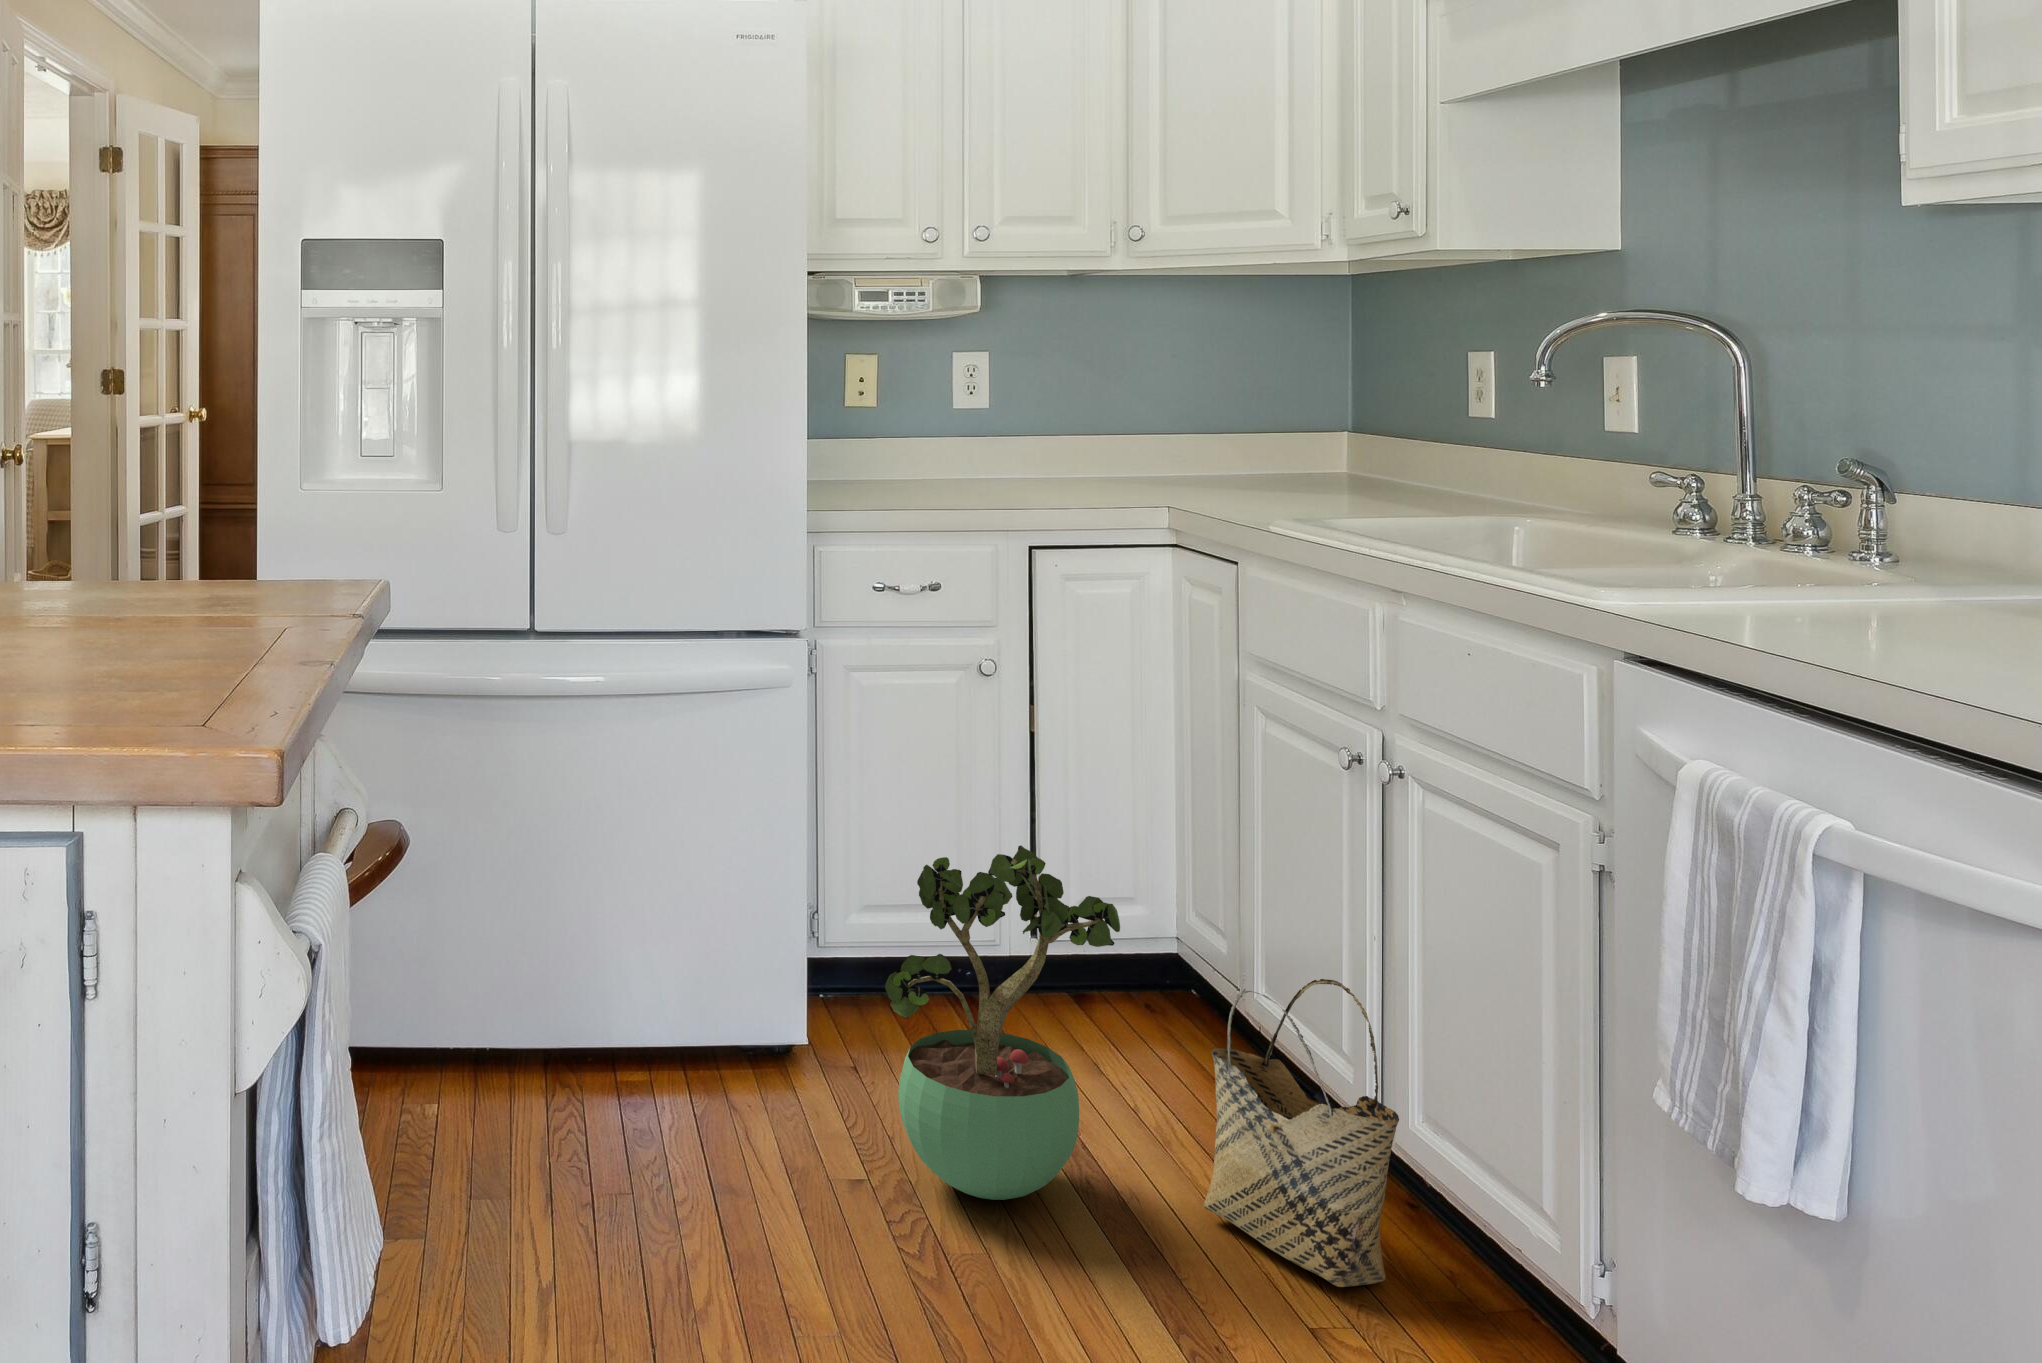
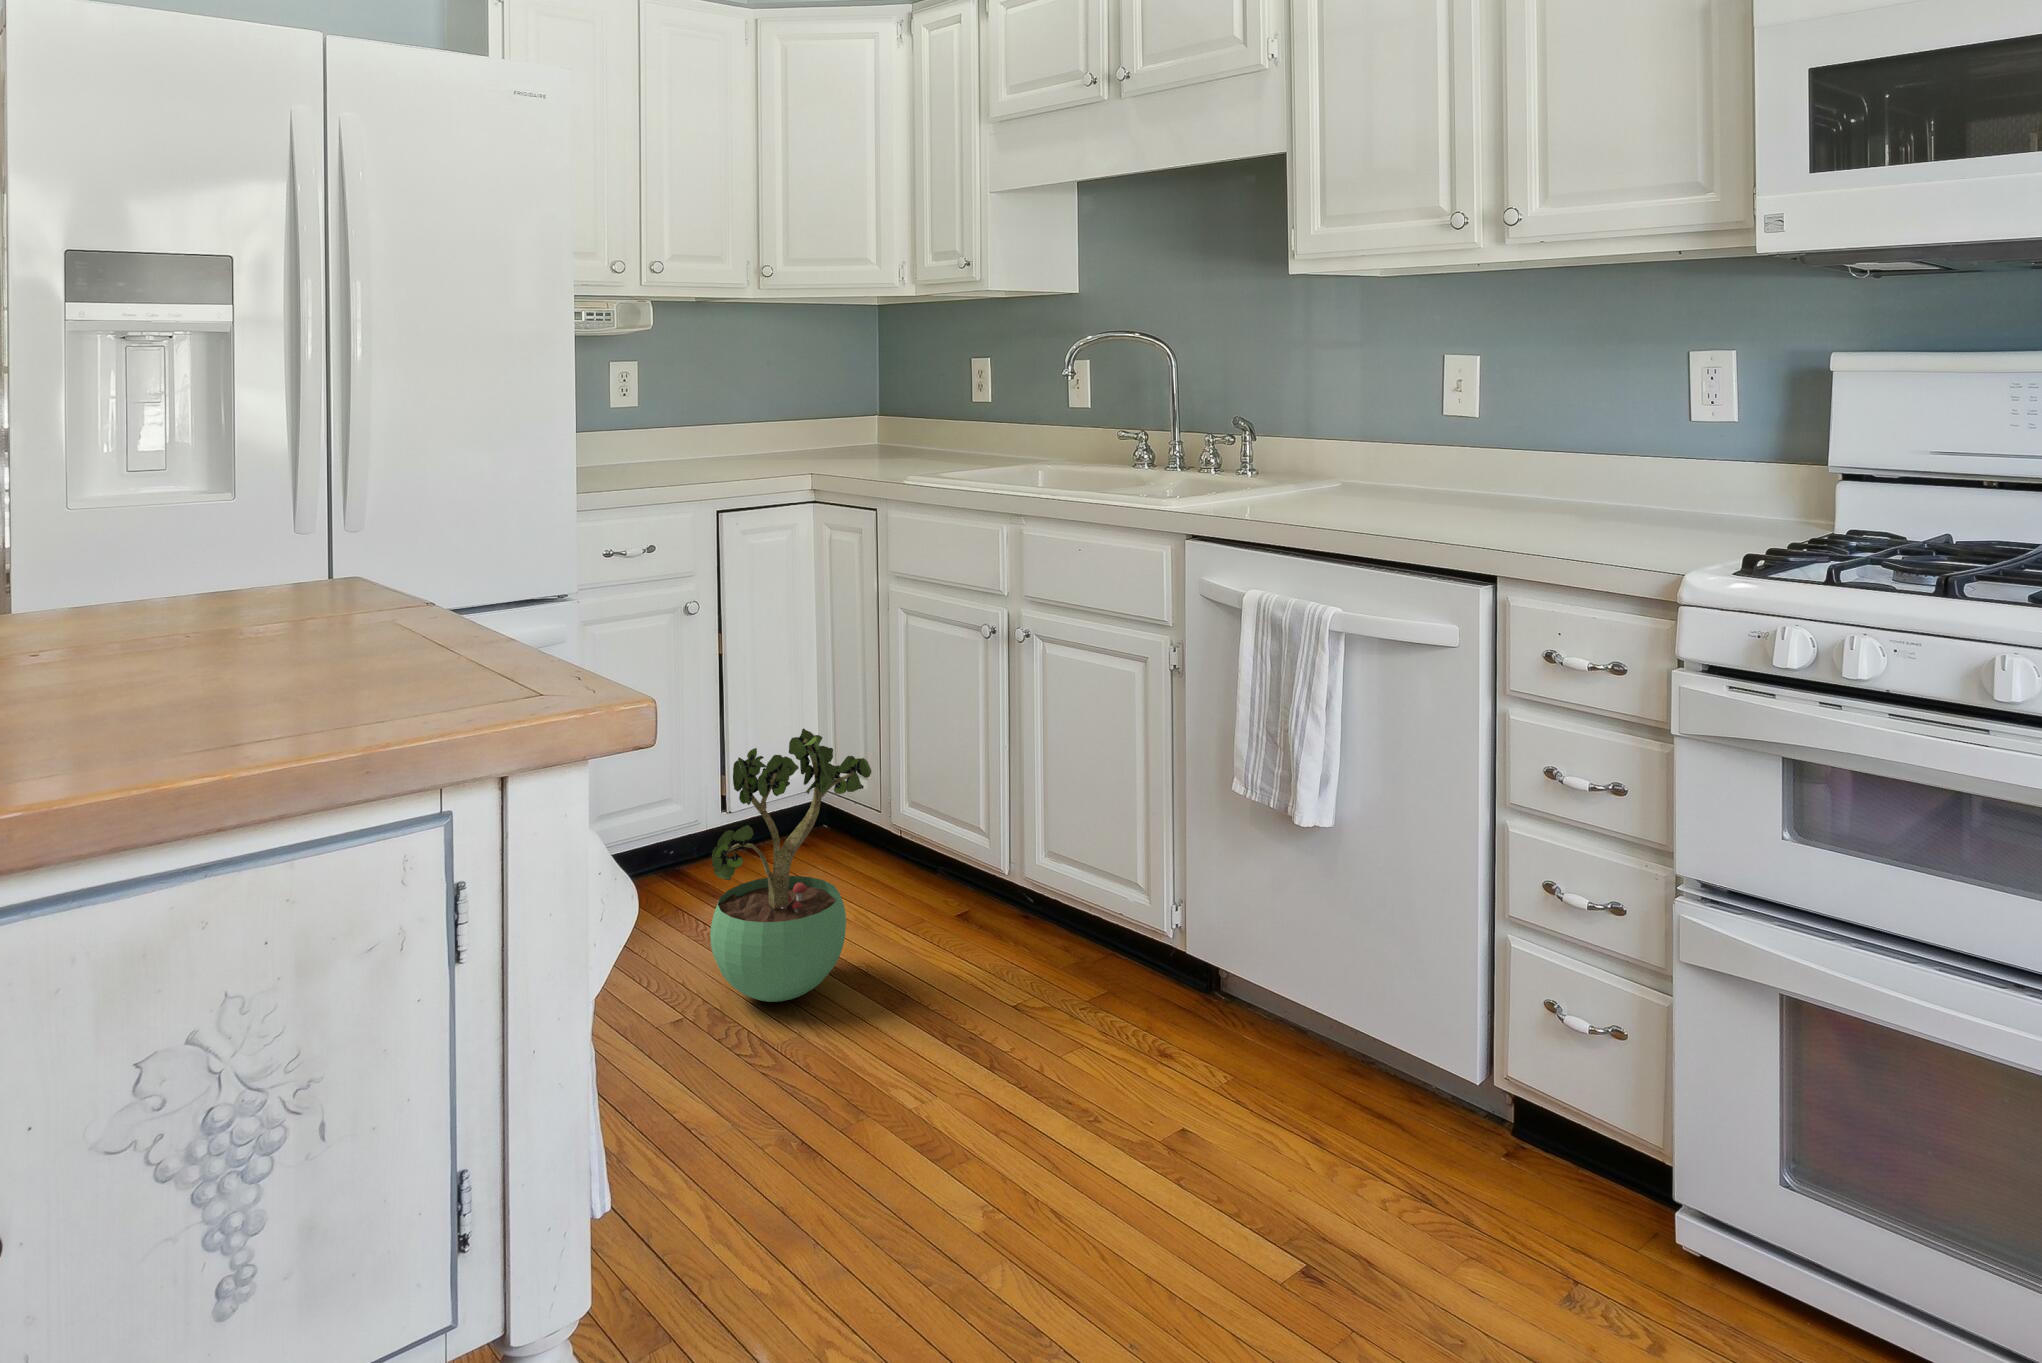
woven basket: present [1204,979,1399,1287] -> none [923,778,1049,974]

